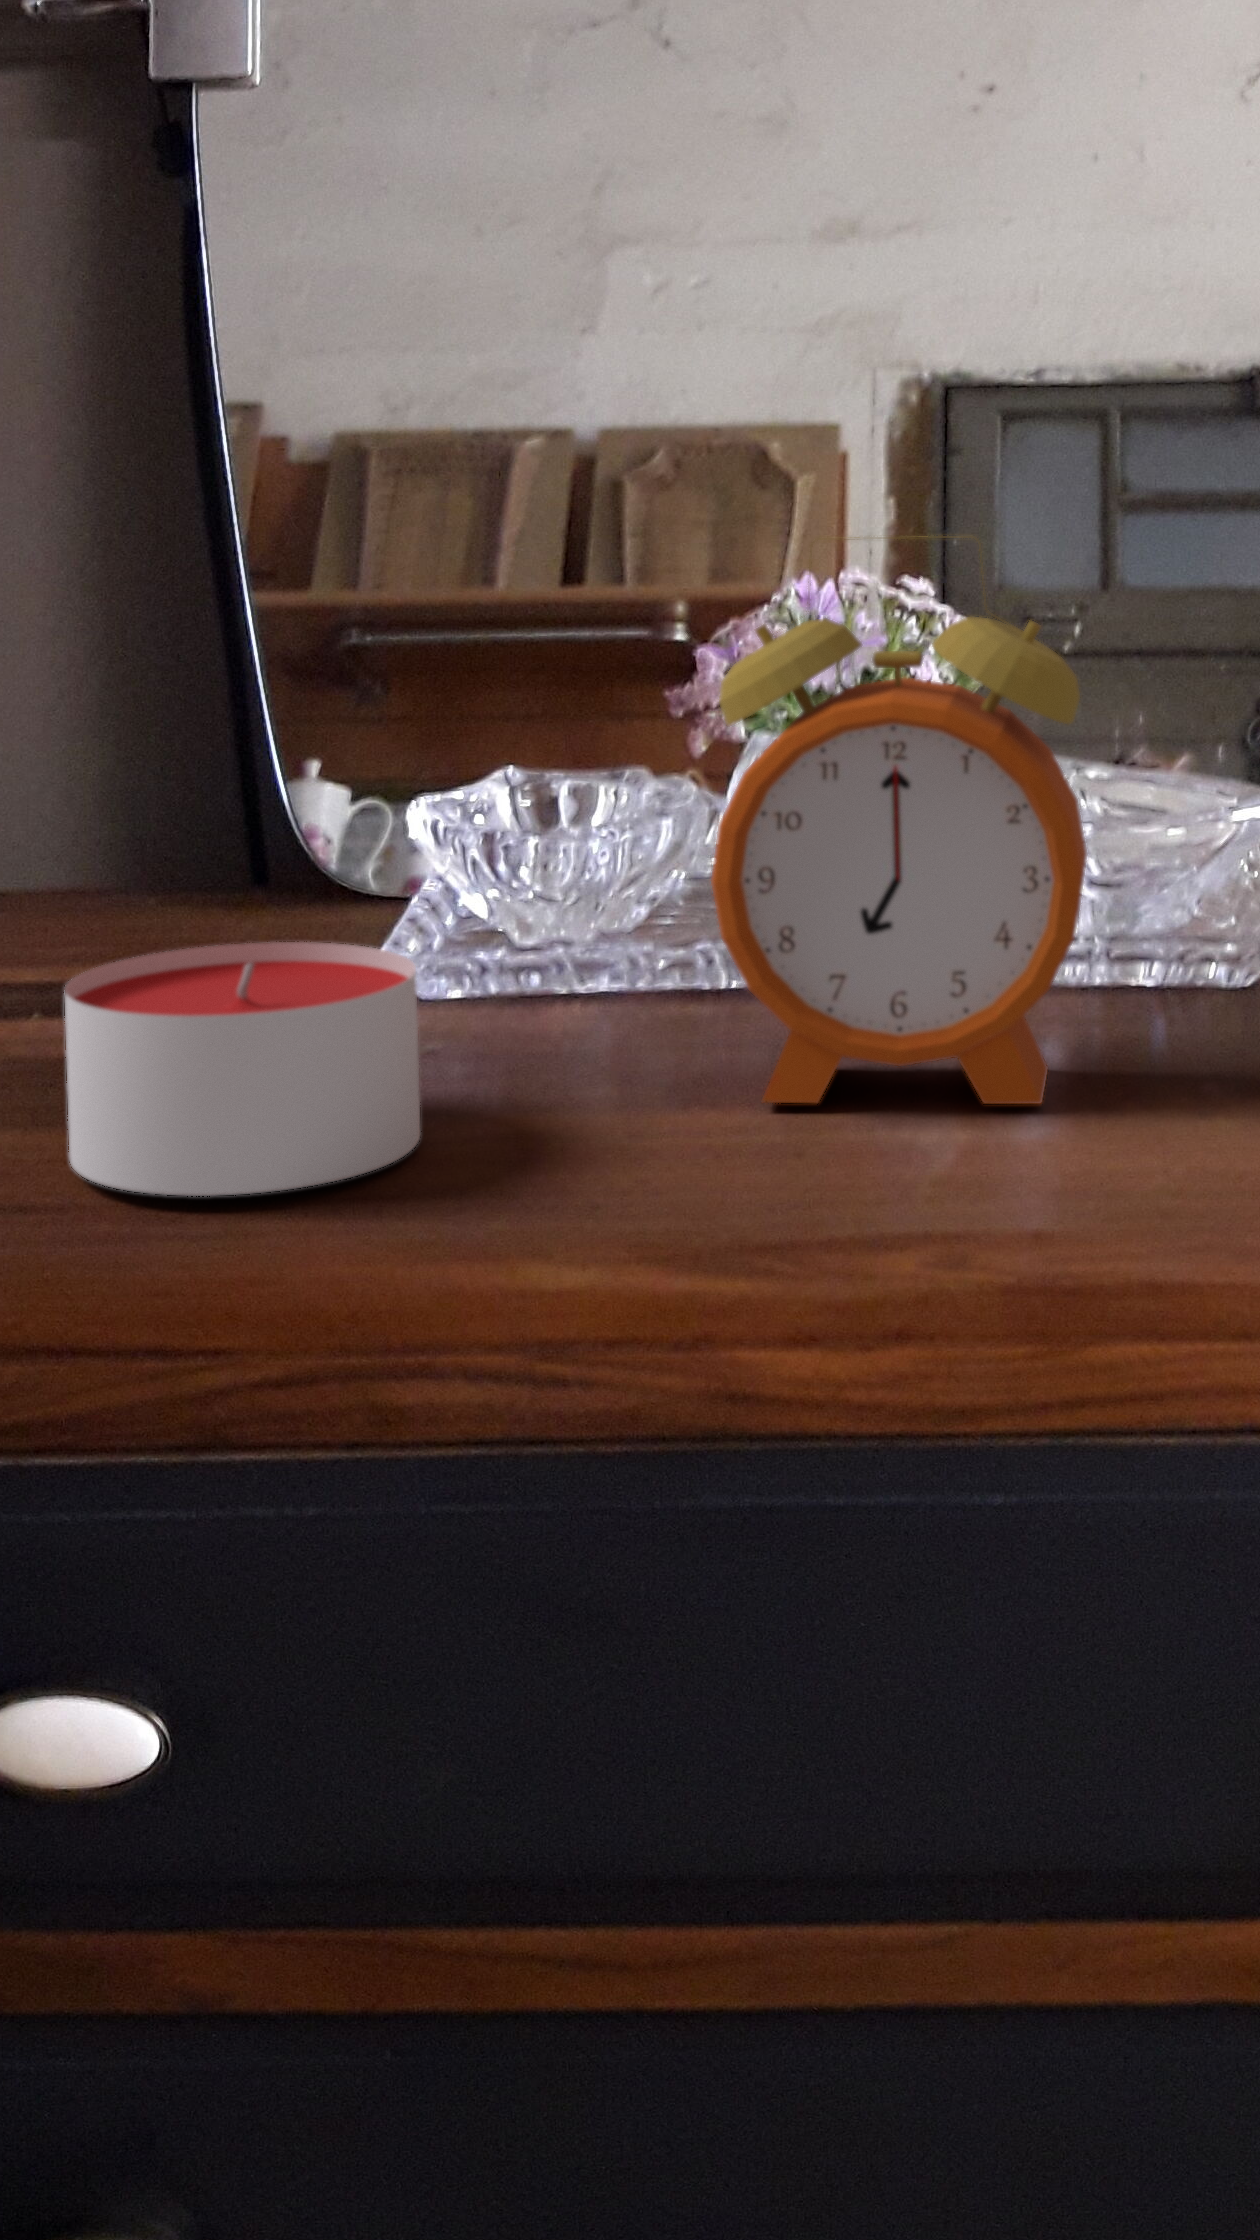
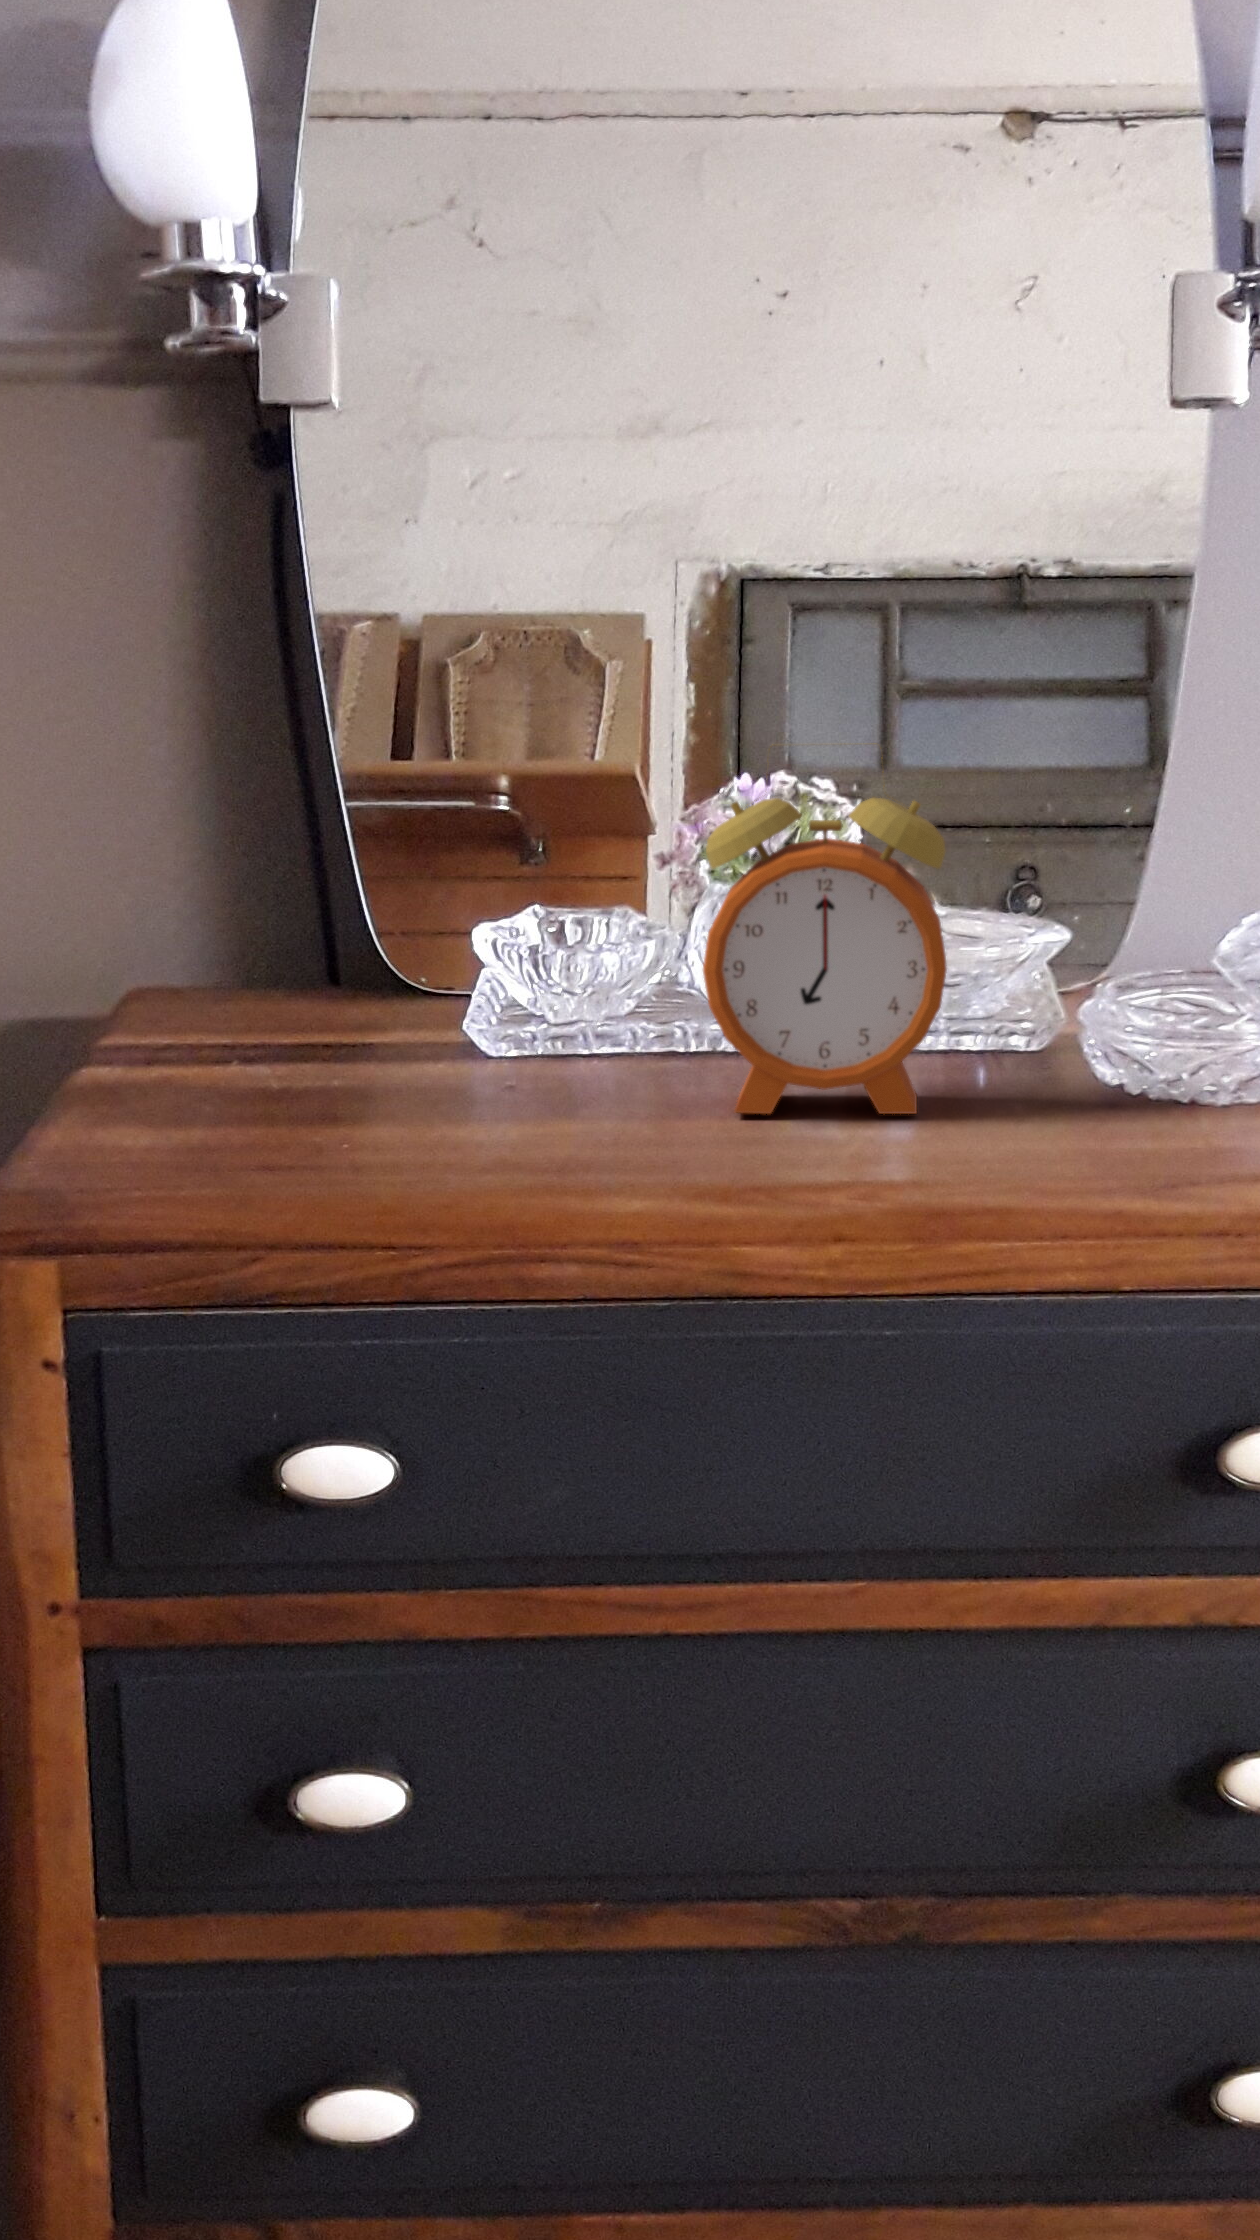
candle: present [65,942,420,1196] -> none [285,1010,515,1163]

